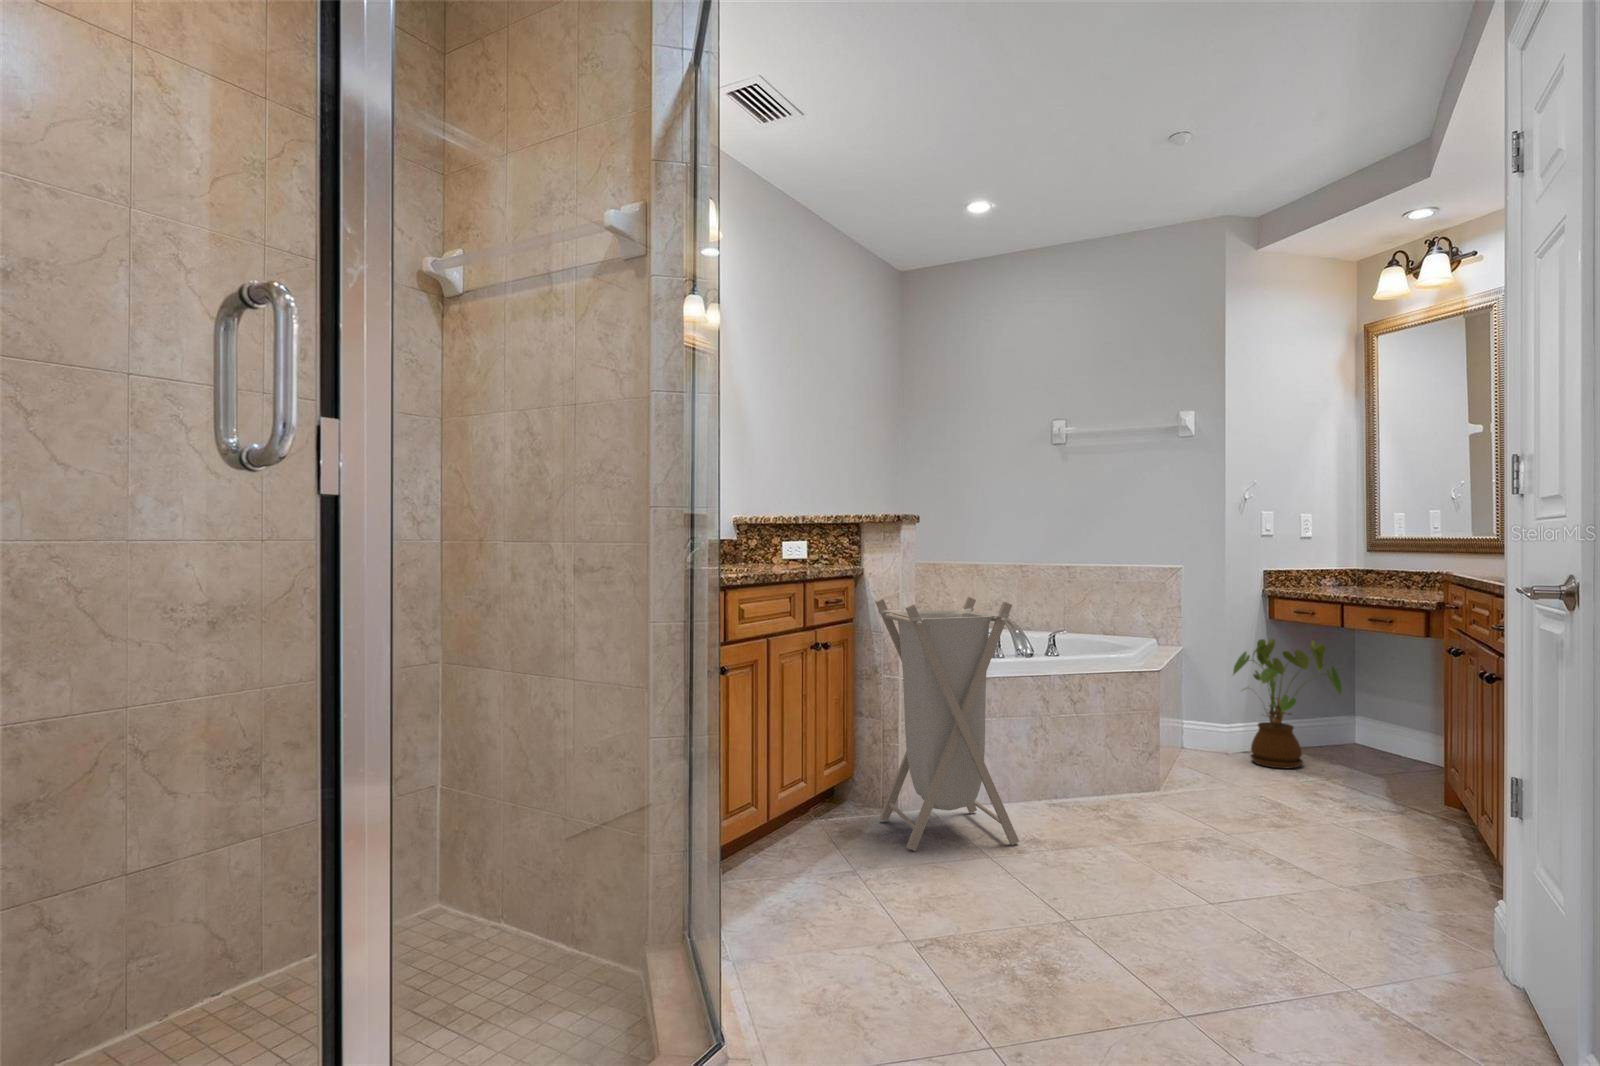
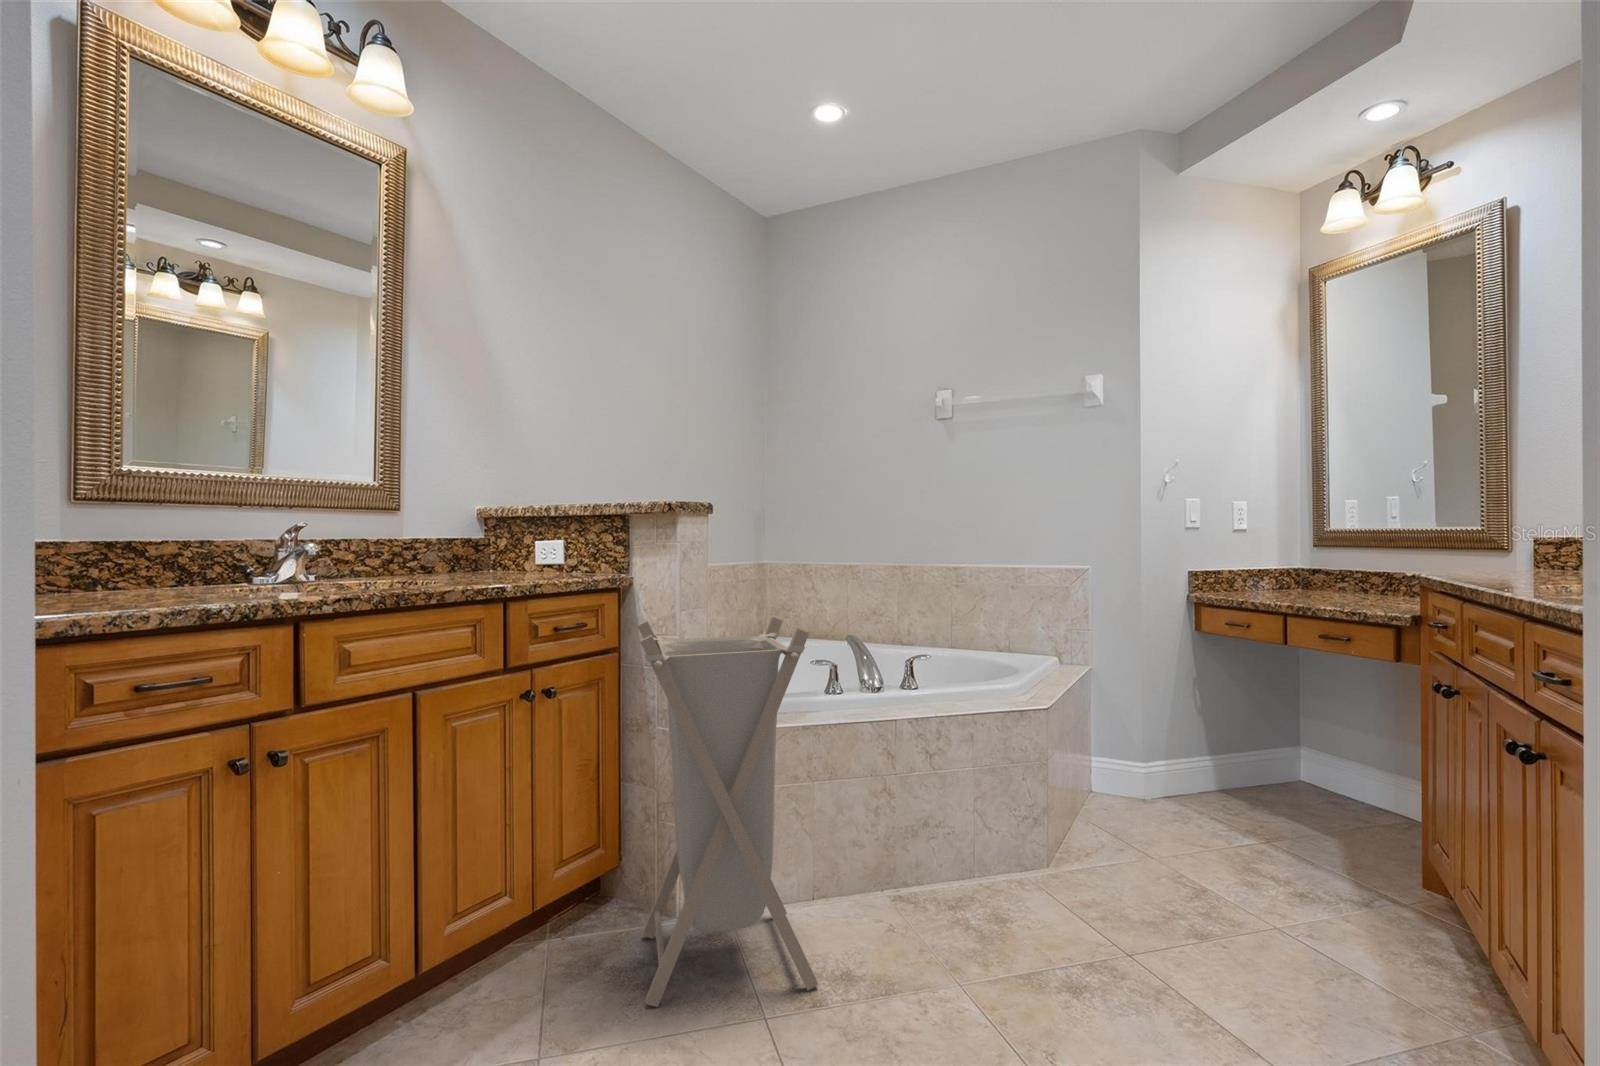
house plant: present [1233,639,1342,768] -> none [1147,656,1286,825]

